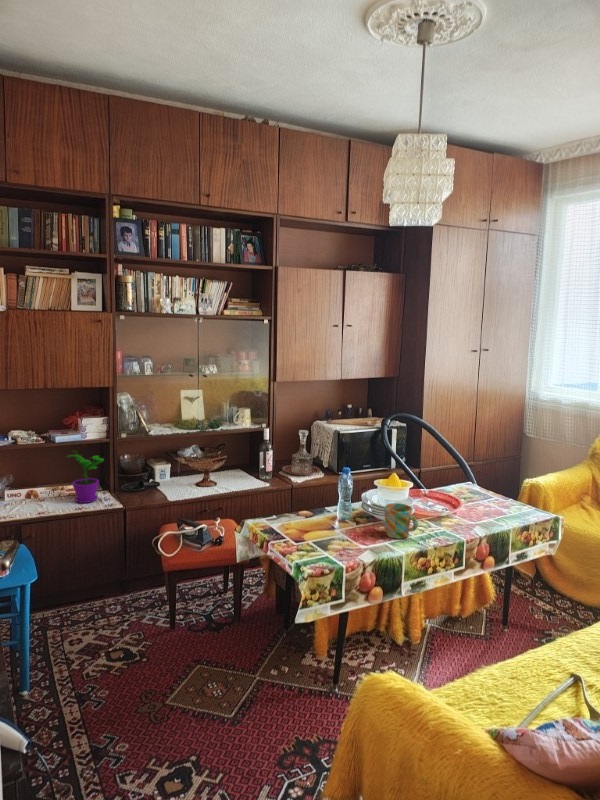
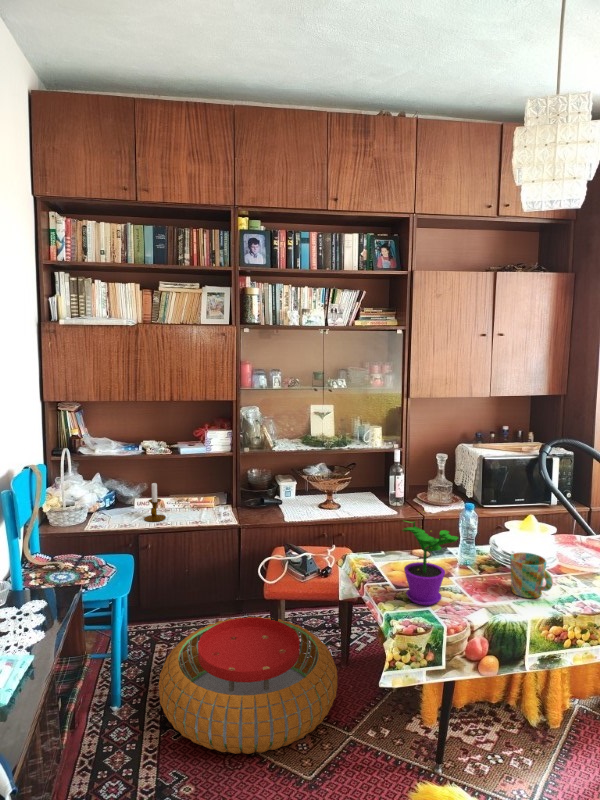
flower pot: present [70,451,104,503] -> present [402,521,458,605]
candlestick: none [23,472,46,511] -> present [144,483,166,522]
pouf: none [69,589,240,712] -> present [159,617,338,754]

